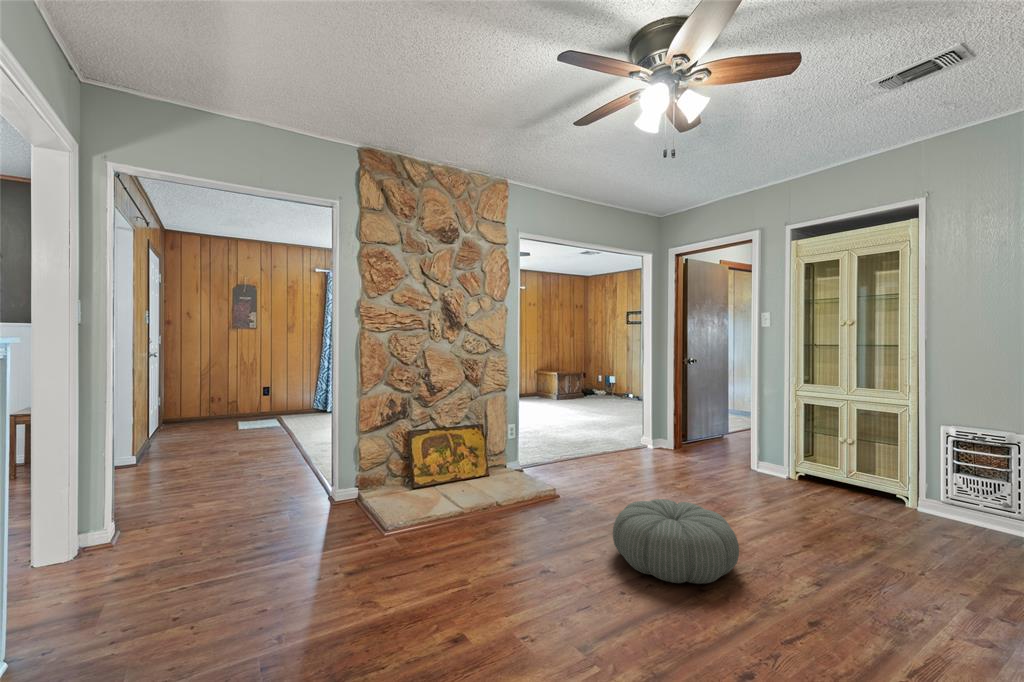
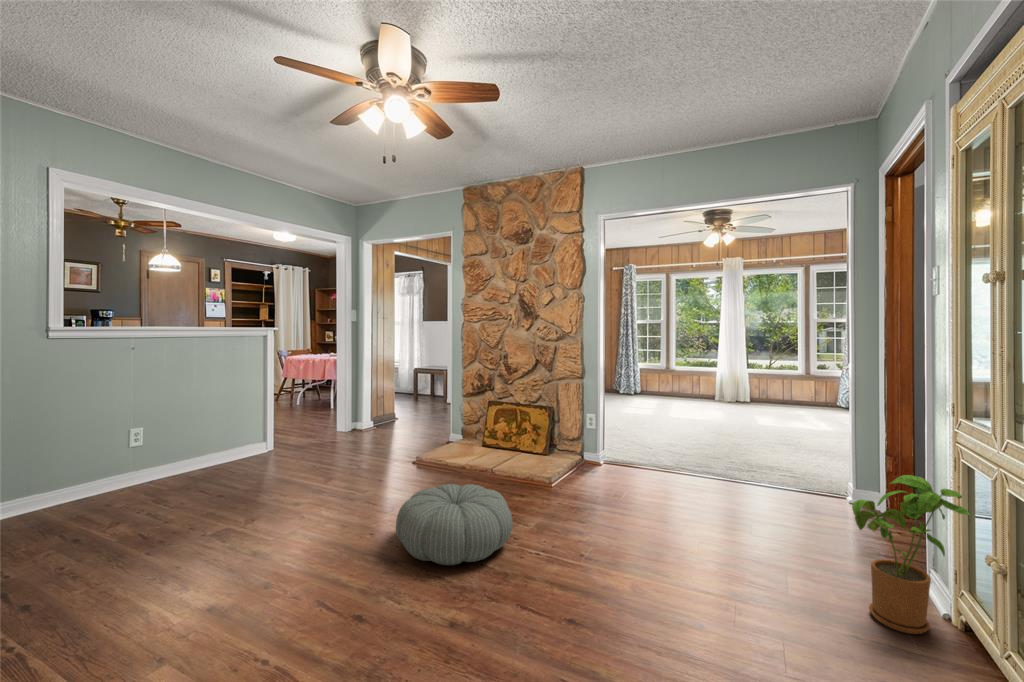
house plant: none [790,412,844,491] -> present [852,475,970,634]

